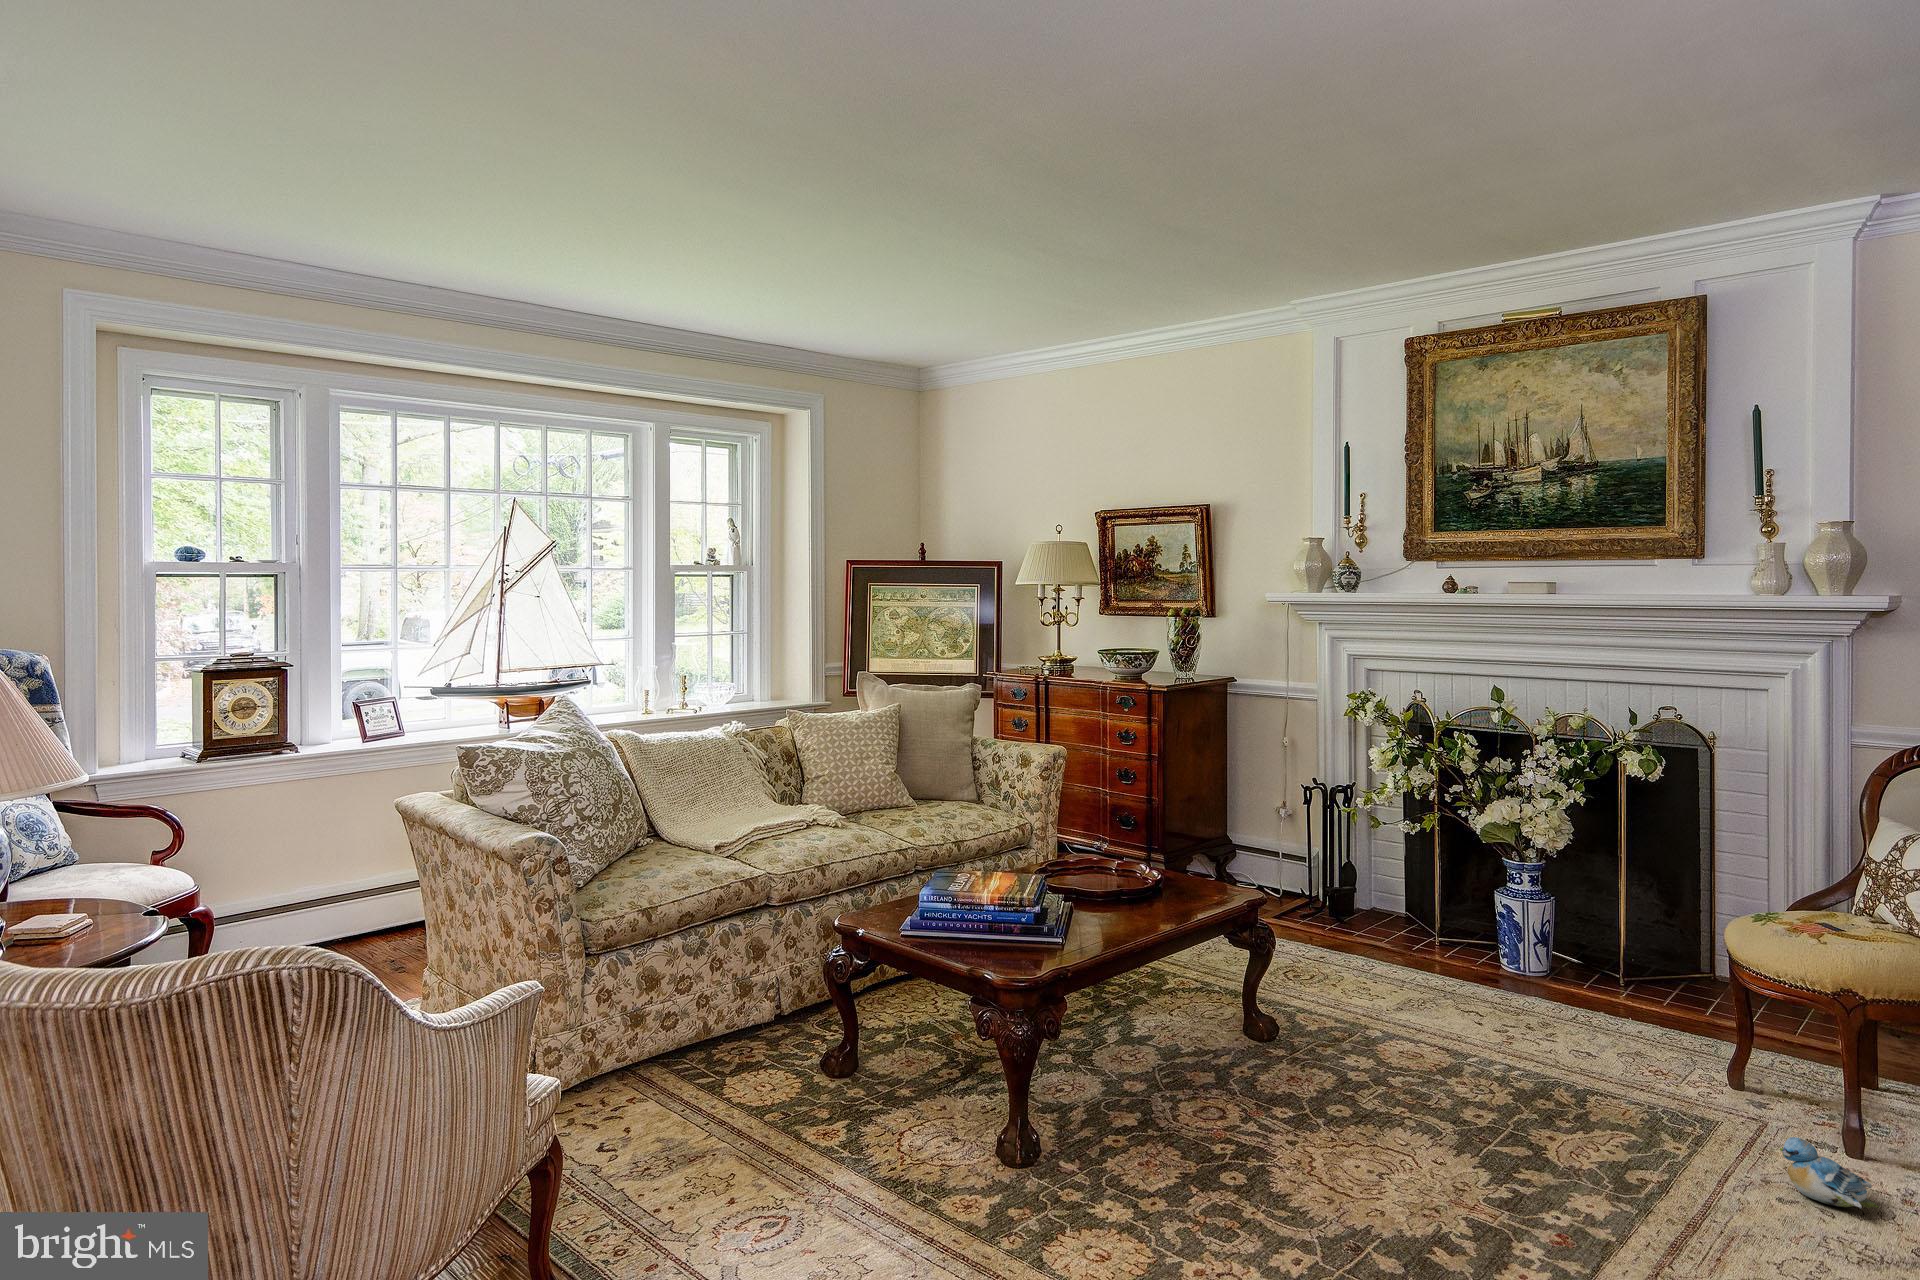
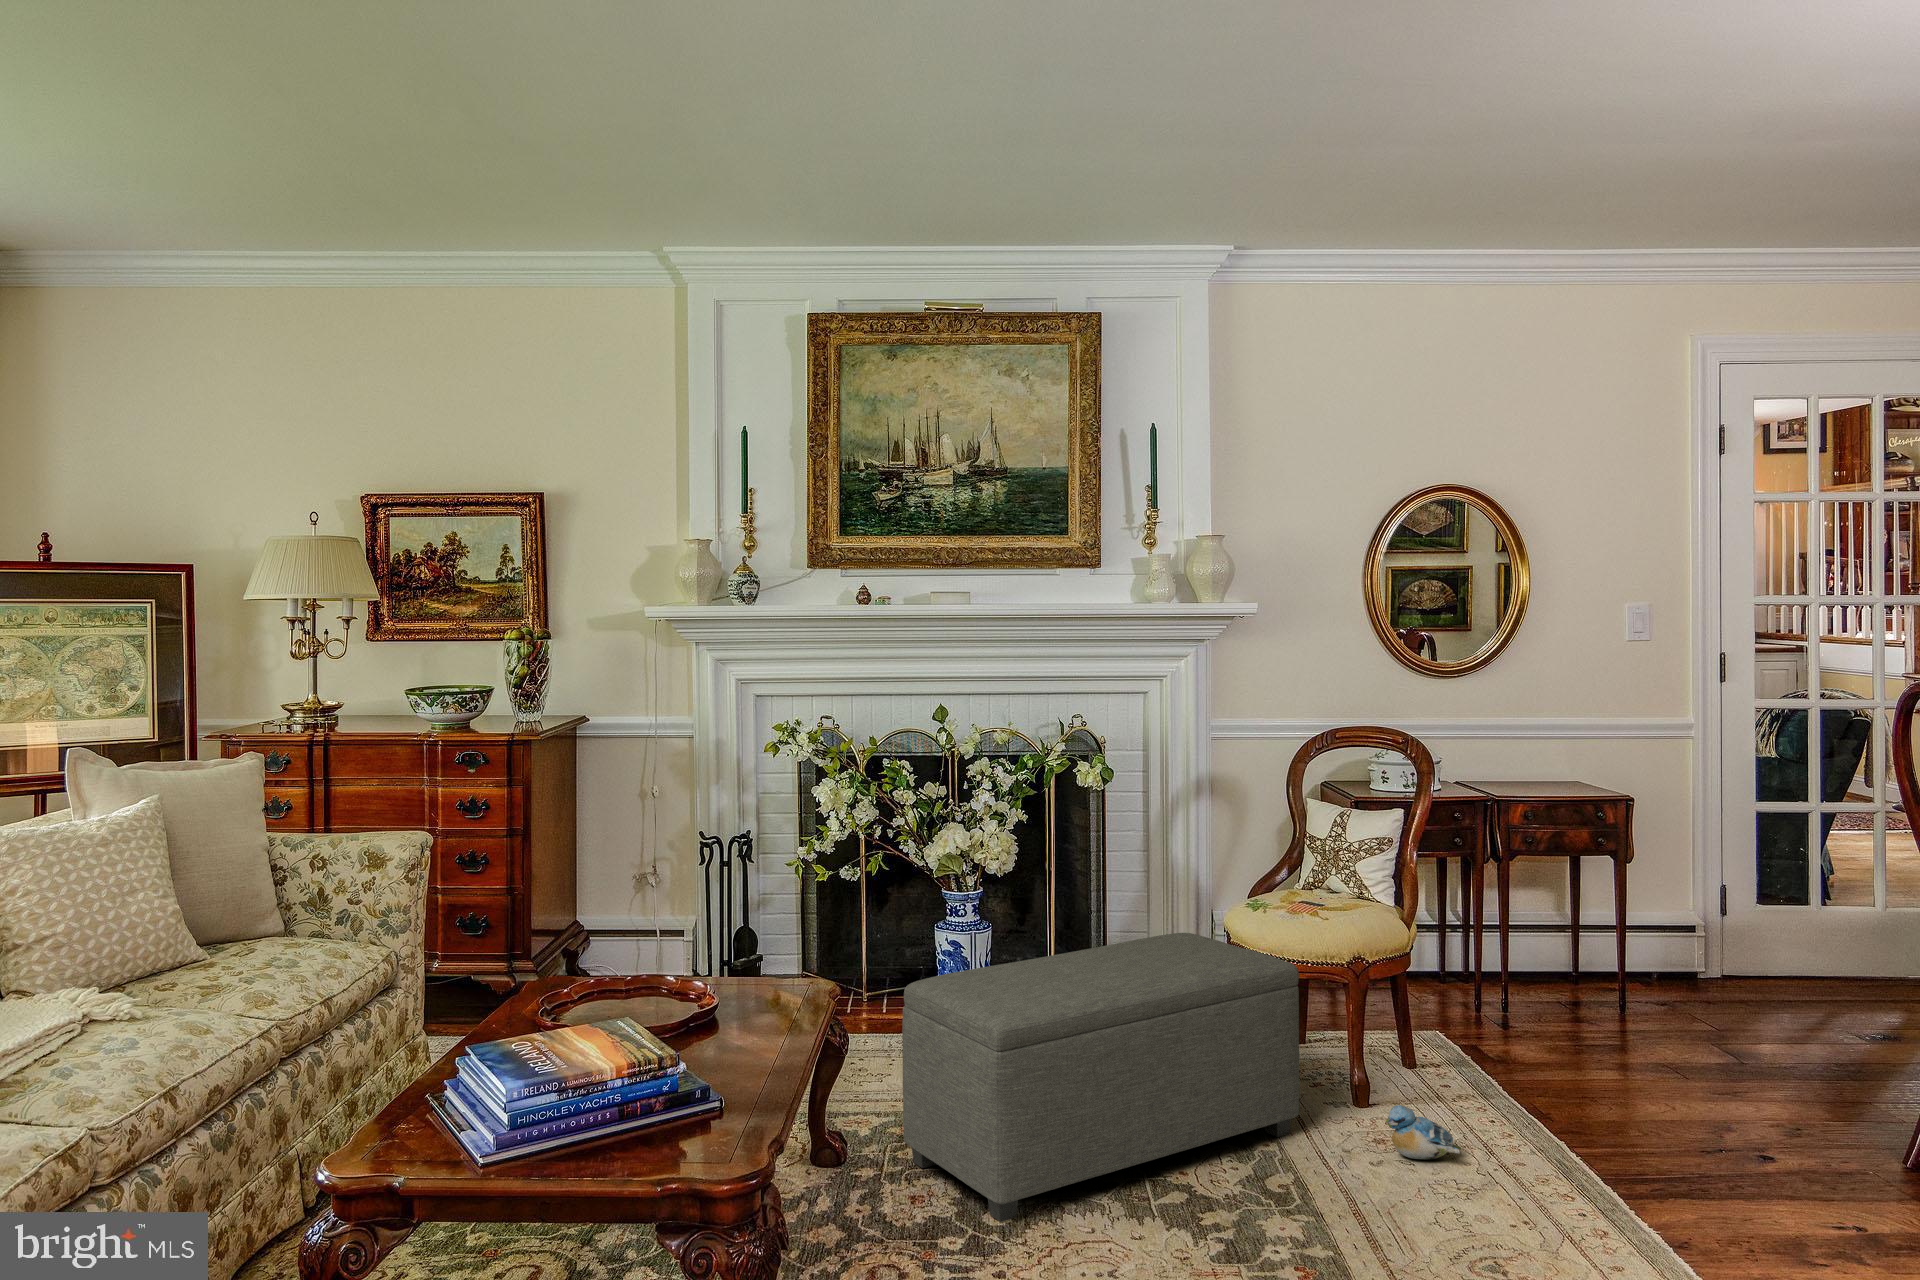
ottoman: none [1306,906,1712,1137] -> present [902,933,1299,1222]

